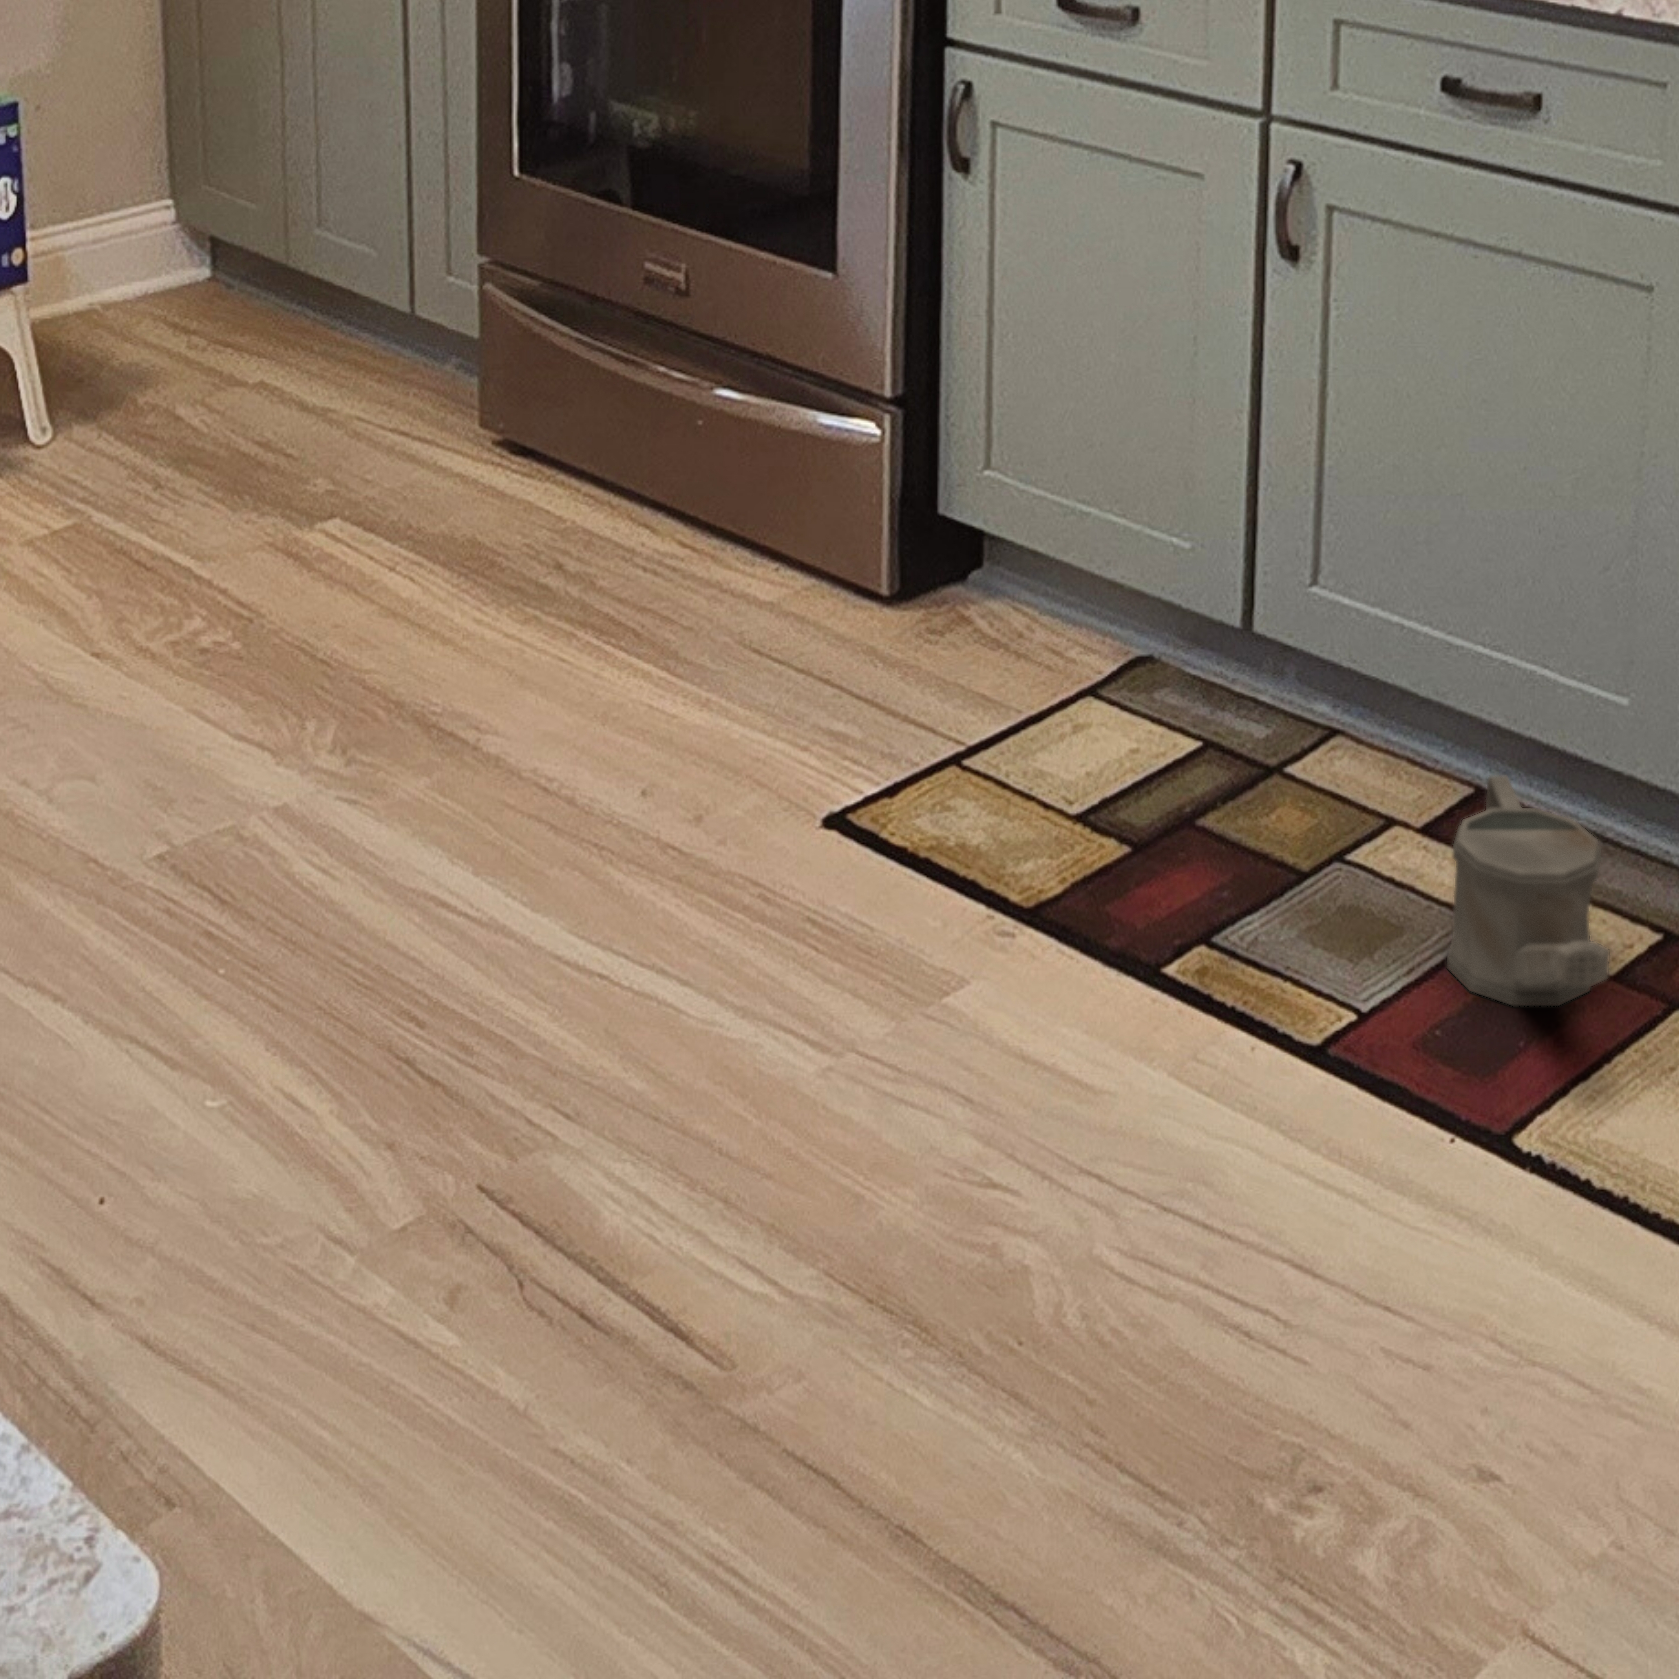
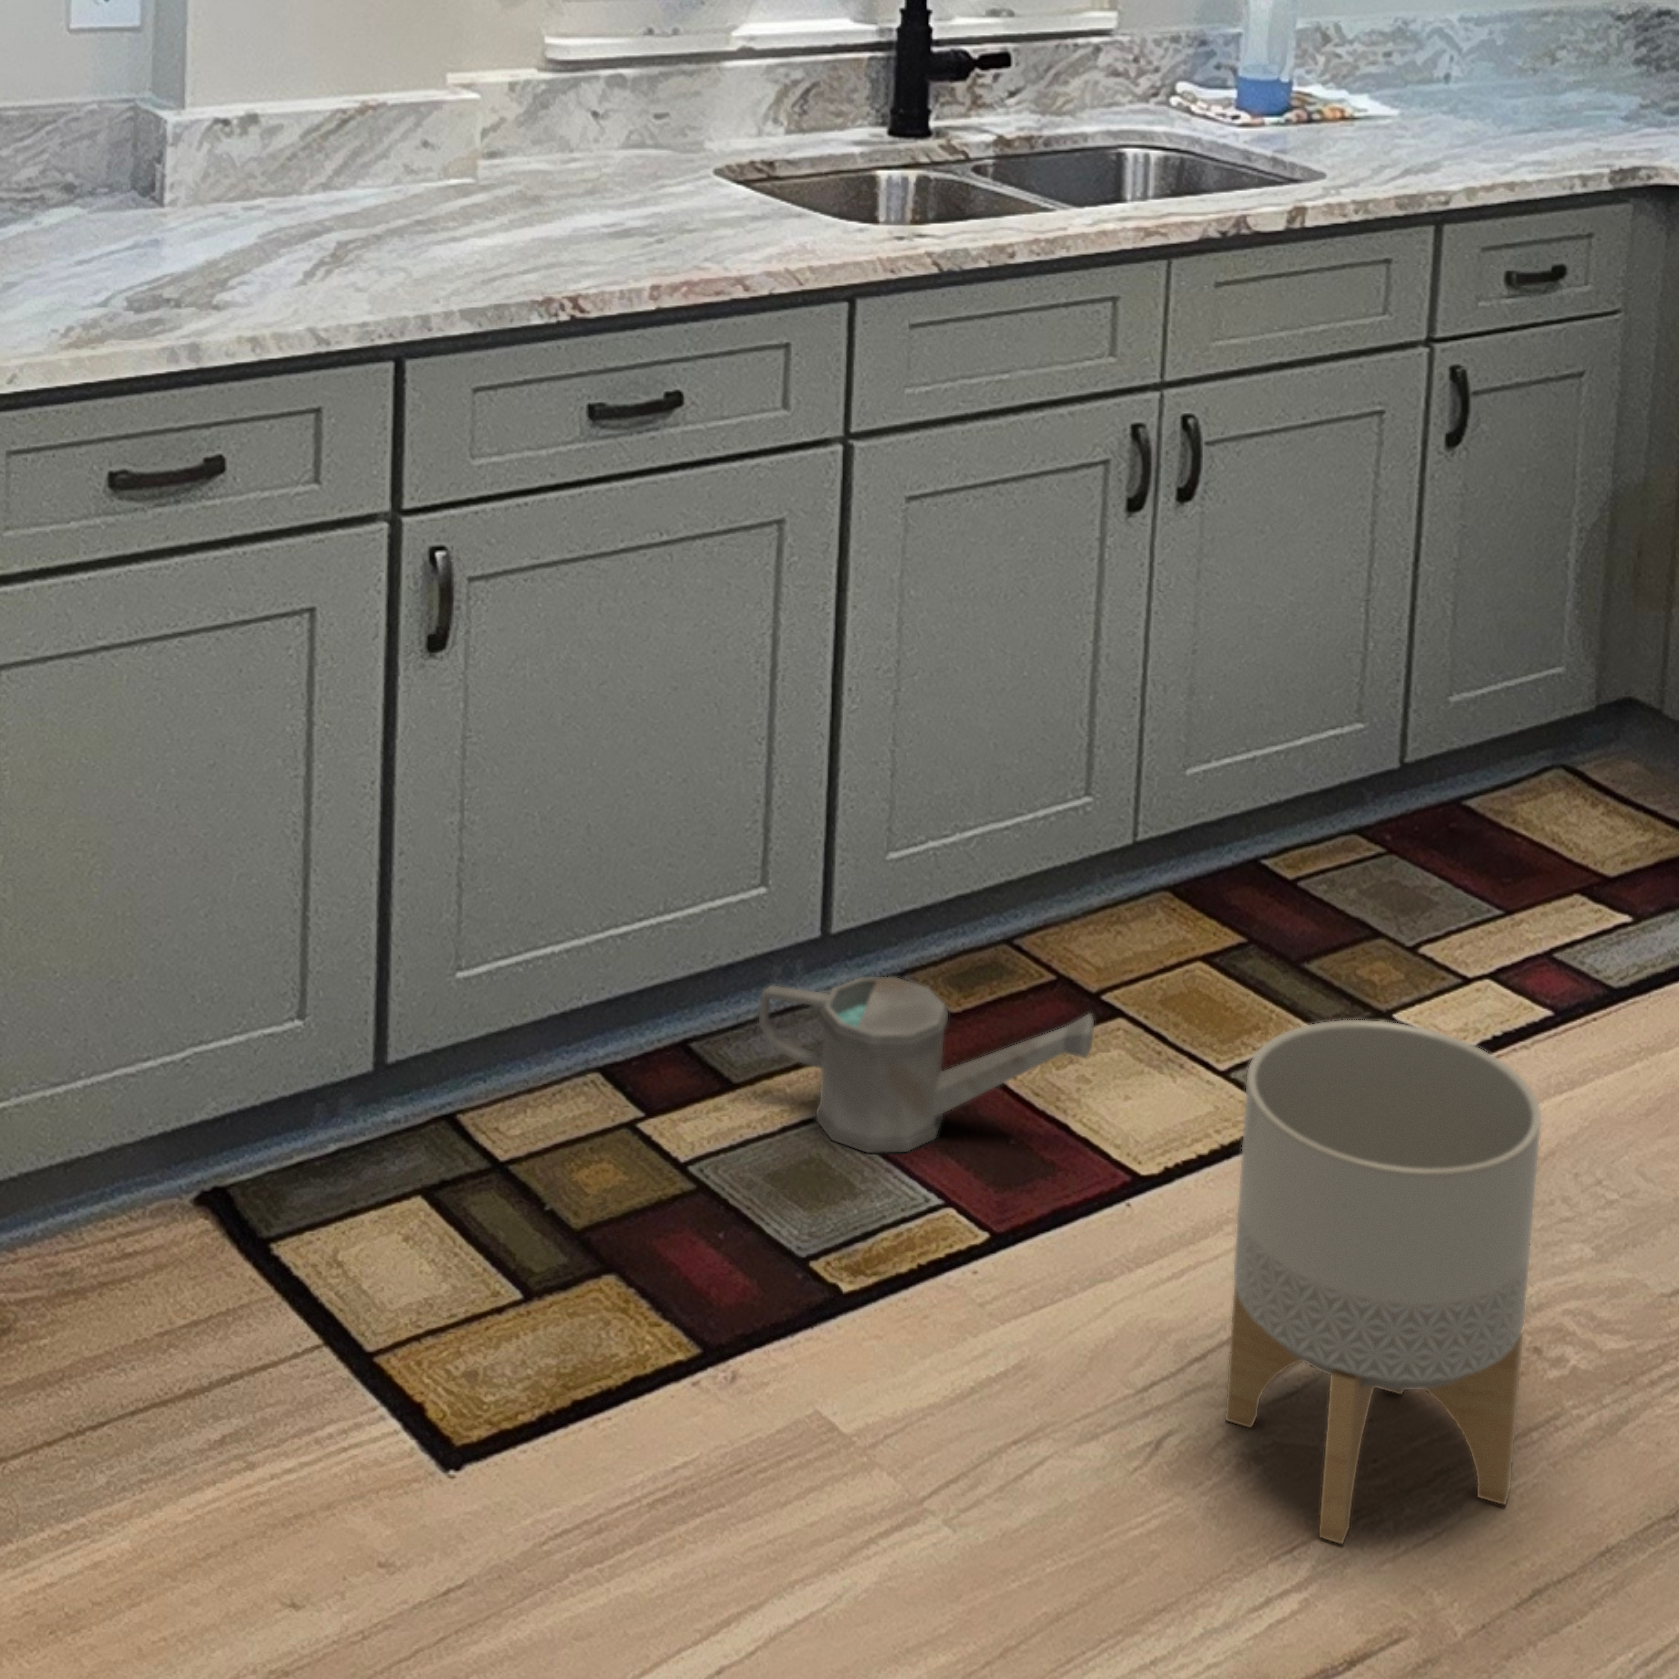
planter: none [953,838,1303,1448] -> present [1225,1020,1541,1544]

